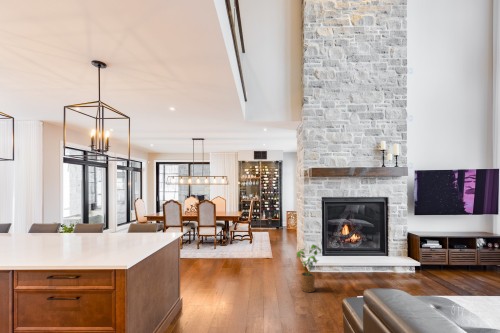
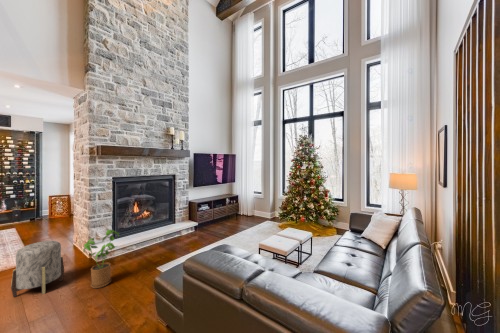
ottoman: none [260,243,287,282] -> present [11,241,64,297]

